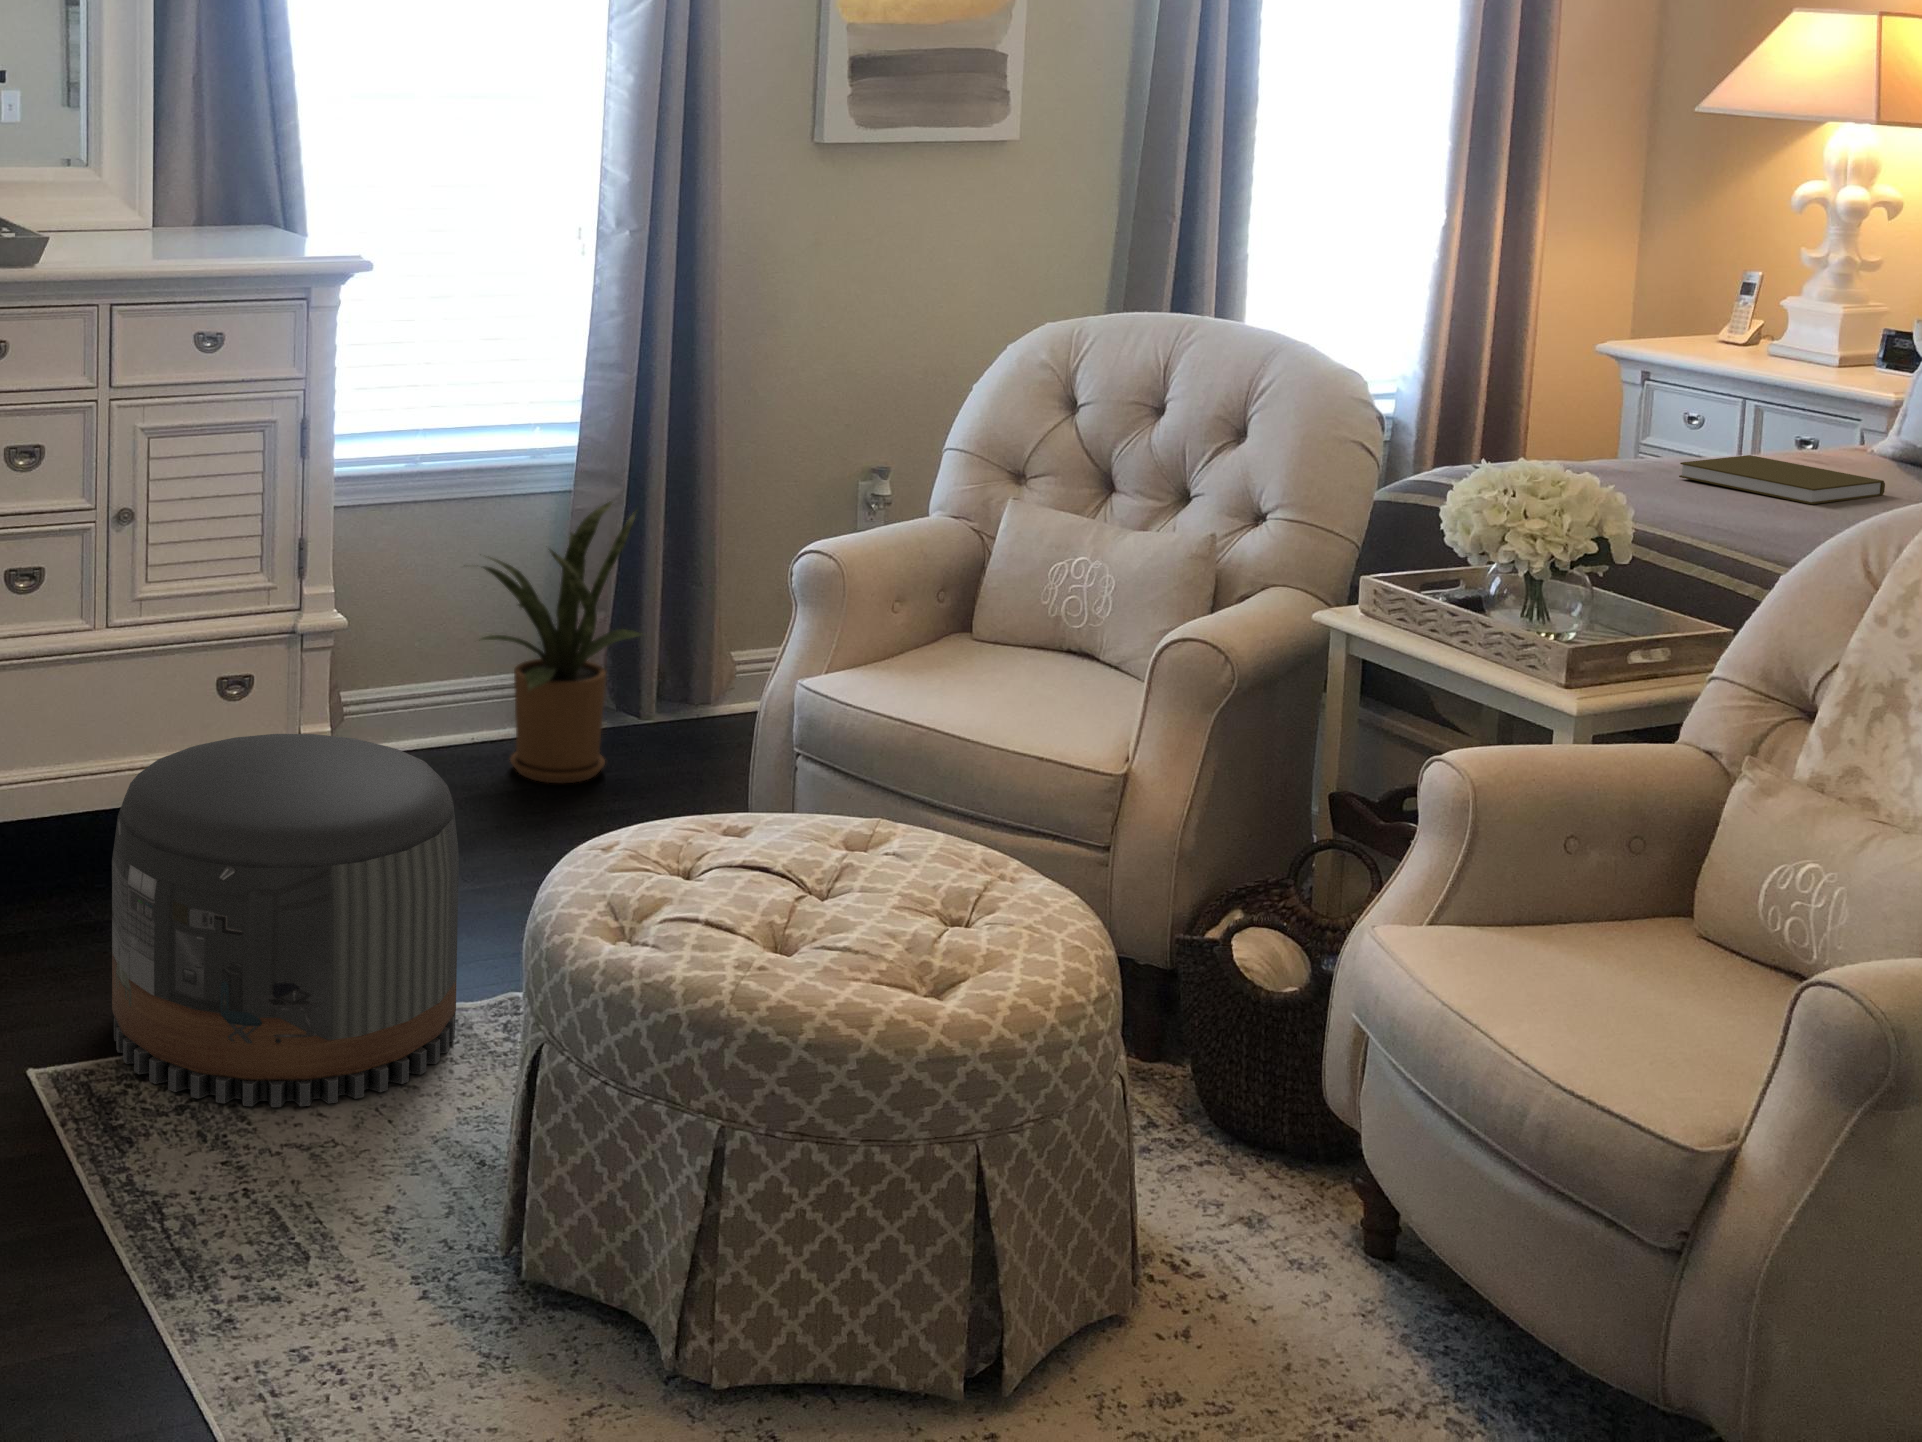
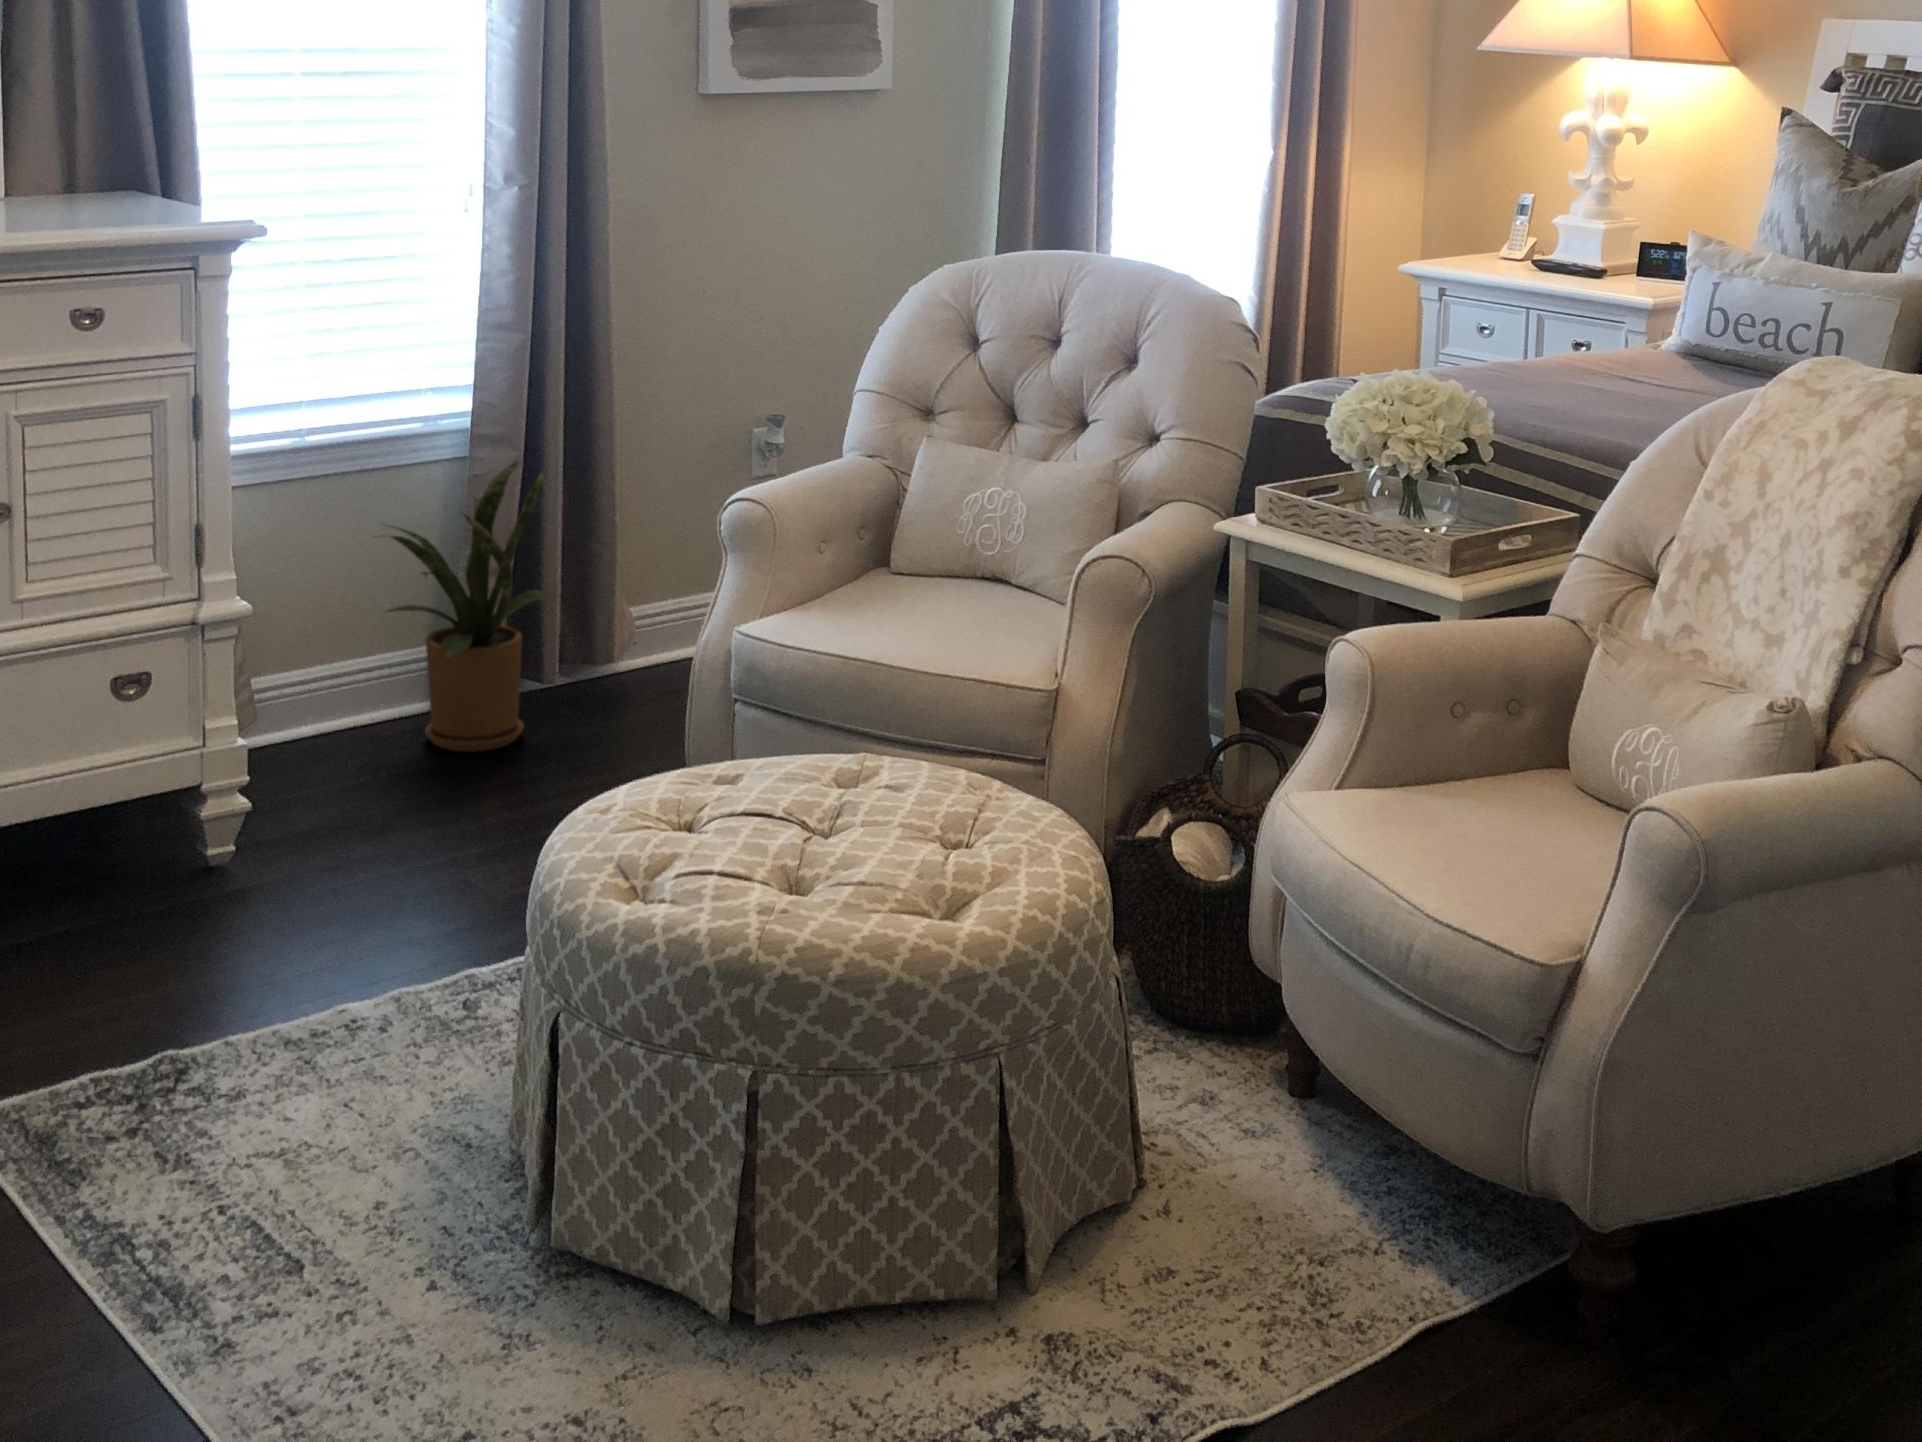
book: present [1679,455,1885,504] -> none [1494,359,1657,399]
pouf: present [112,734,459,1107] -> none [32,724,420,1123]

